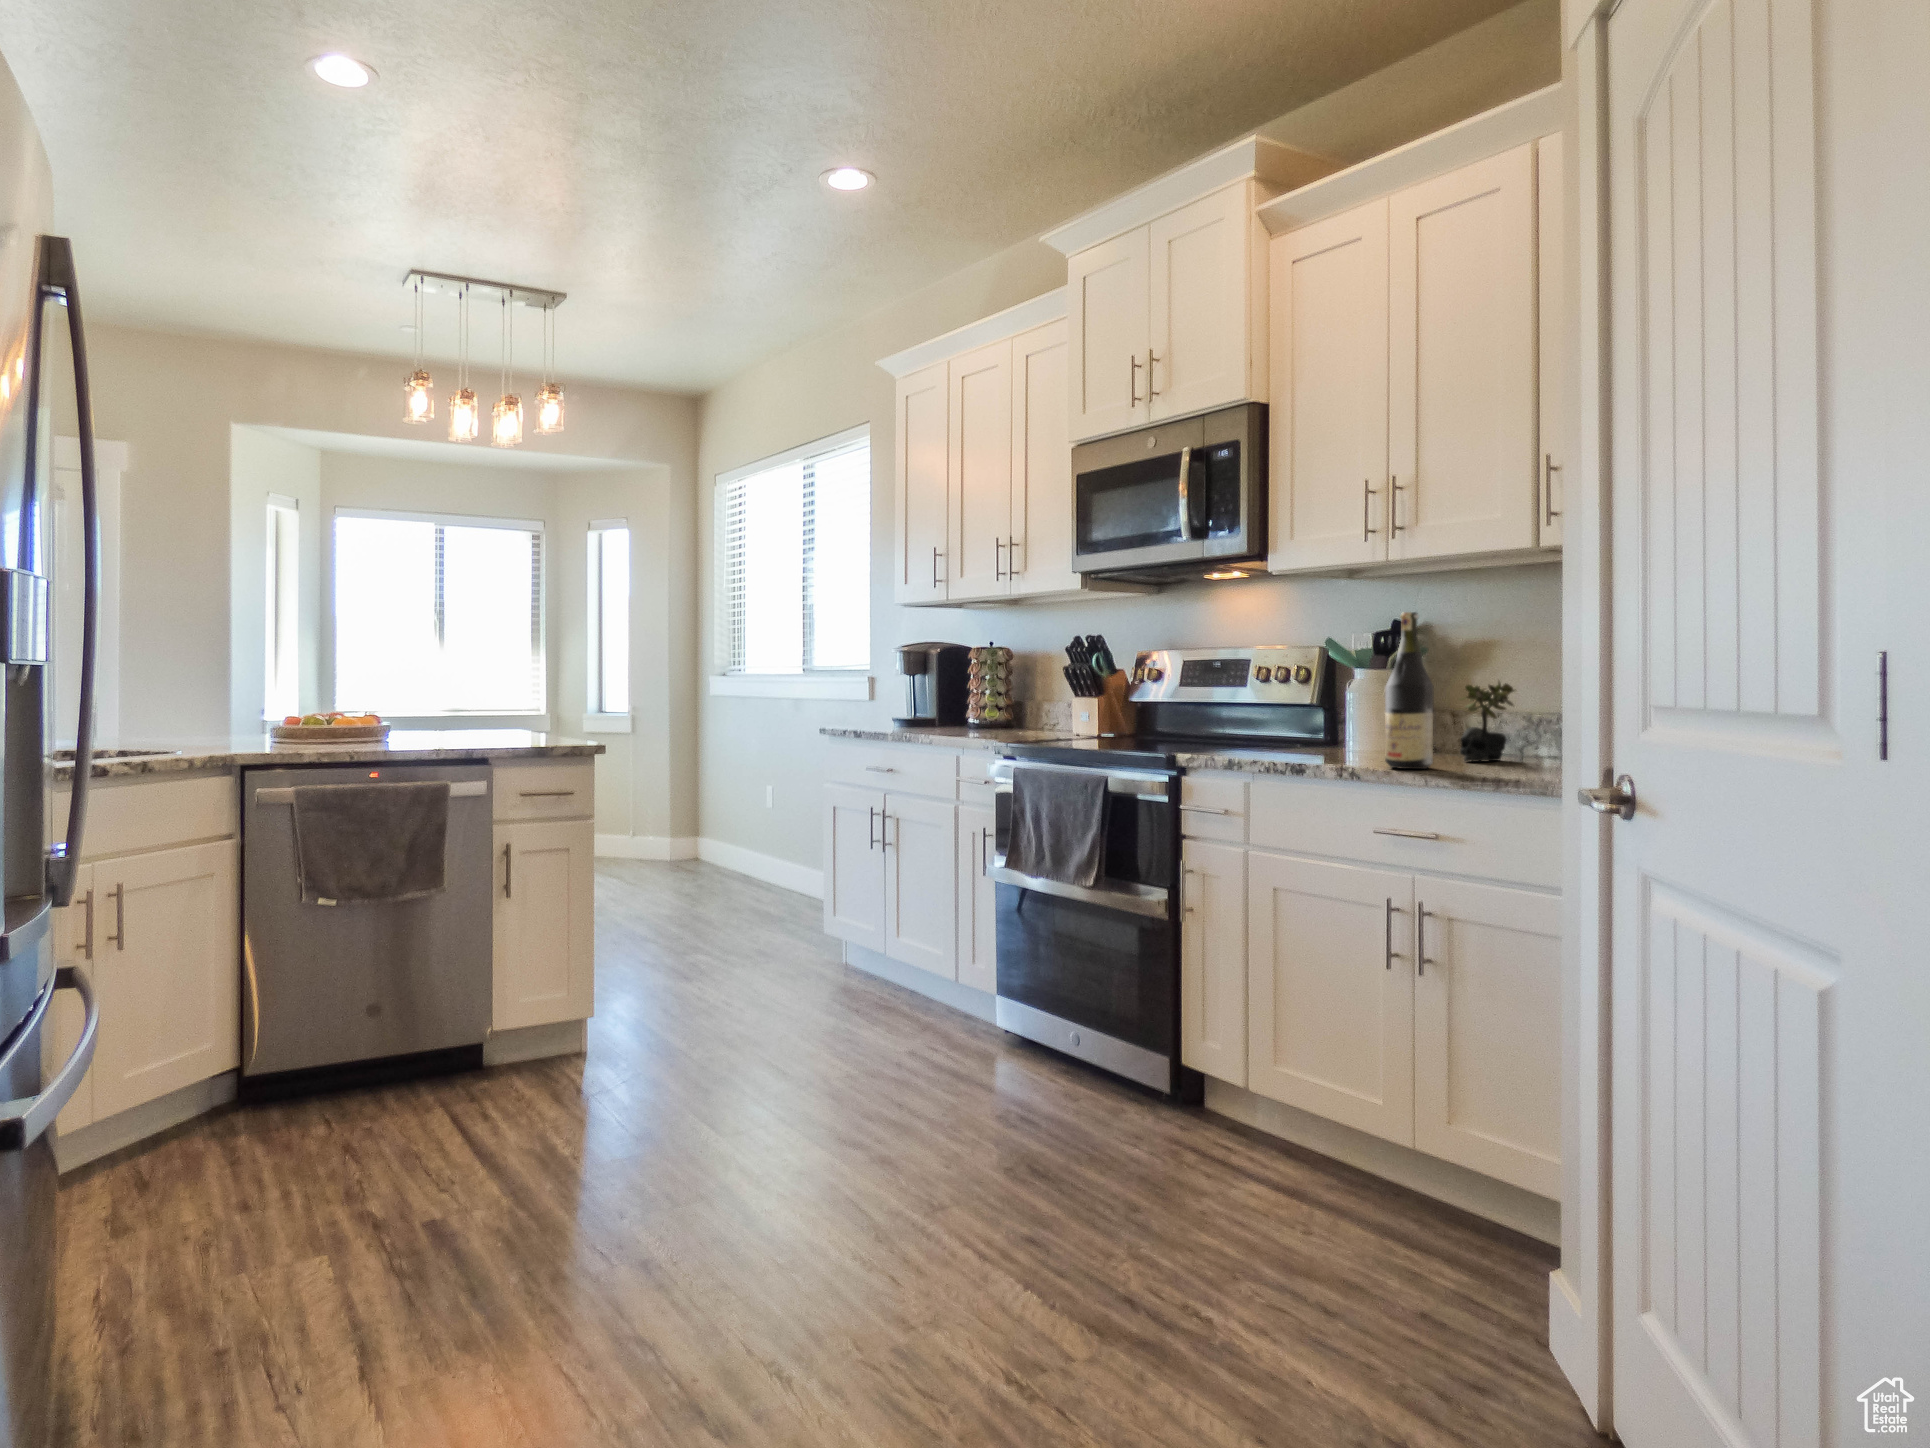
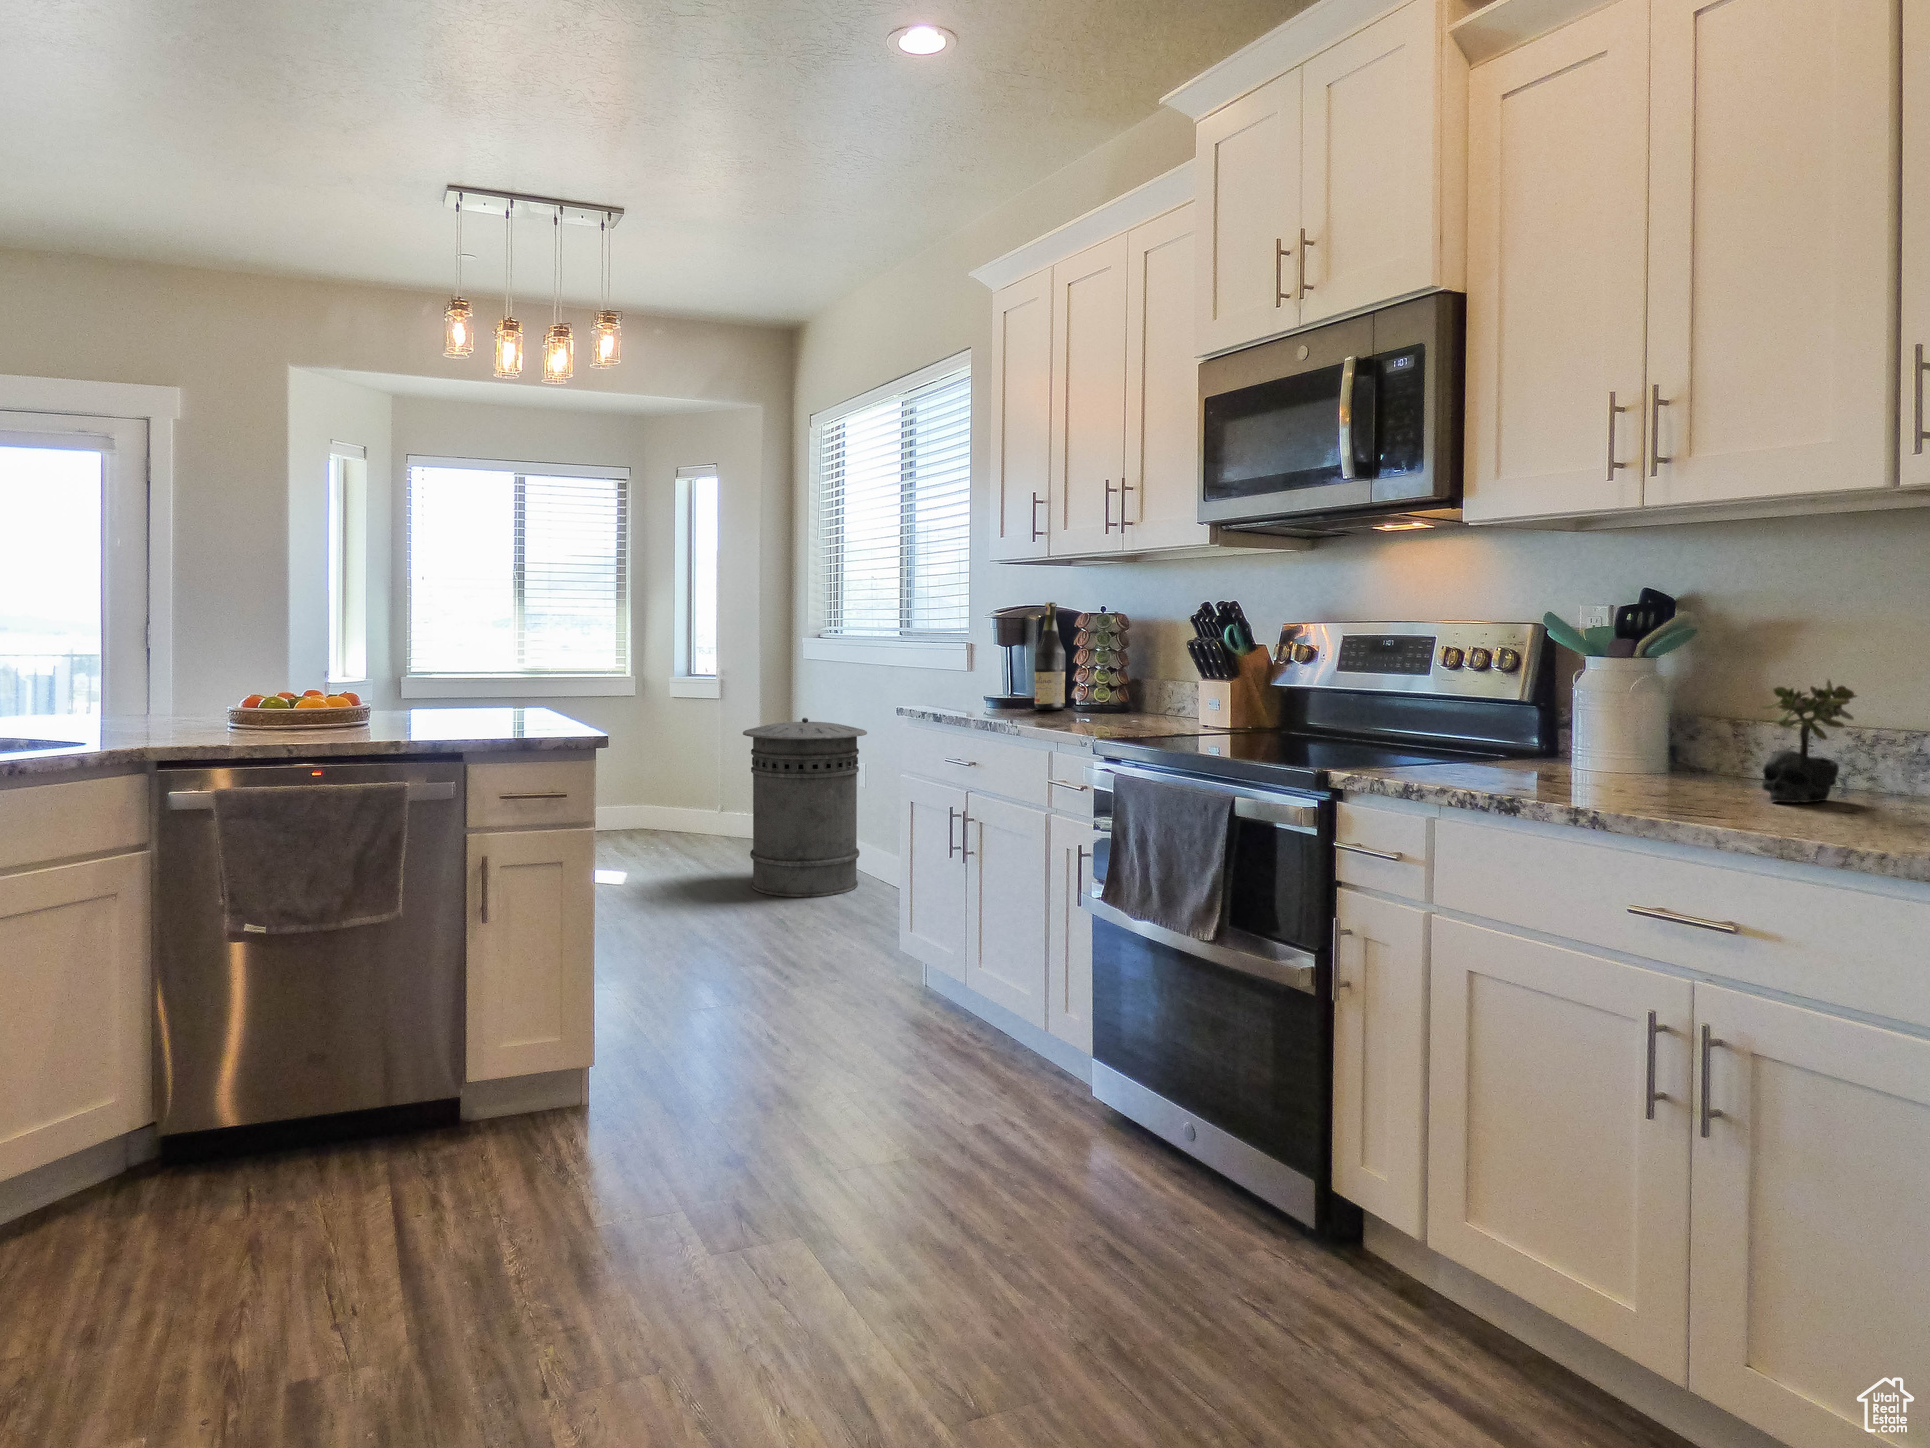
wine bottle: present [1385,612,1434,769] -> present [1034,602,1066,710]
trash can: none [665,743,777,902] -> present [743,717,867,897]

